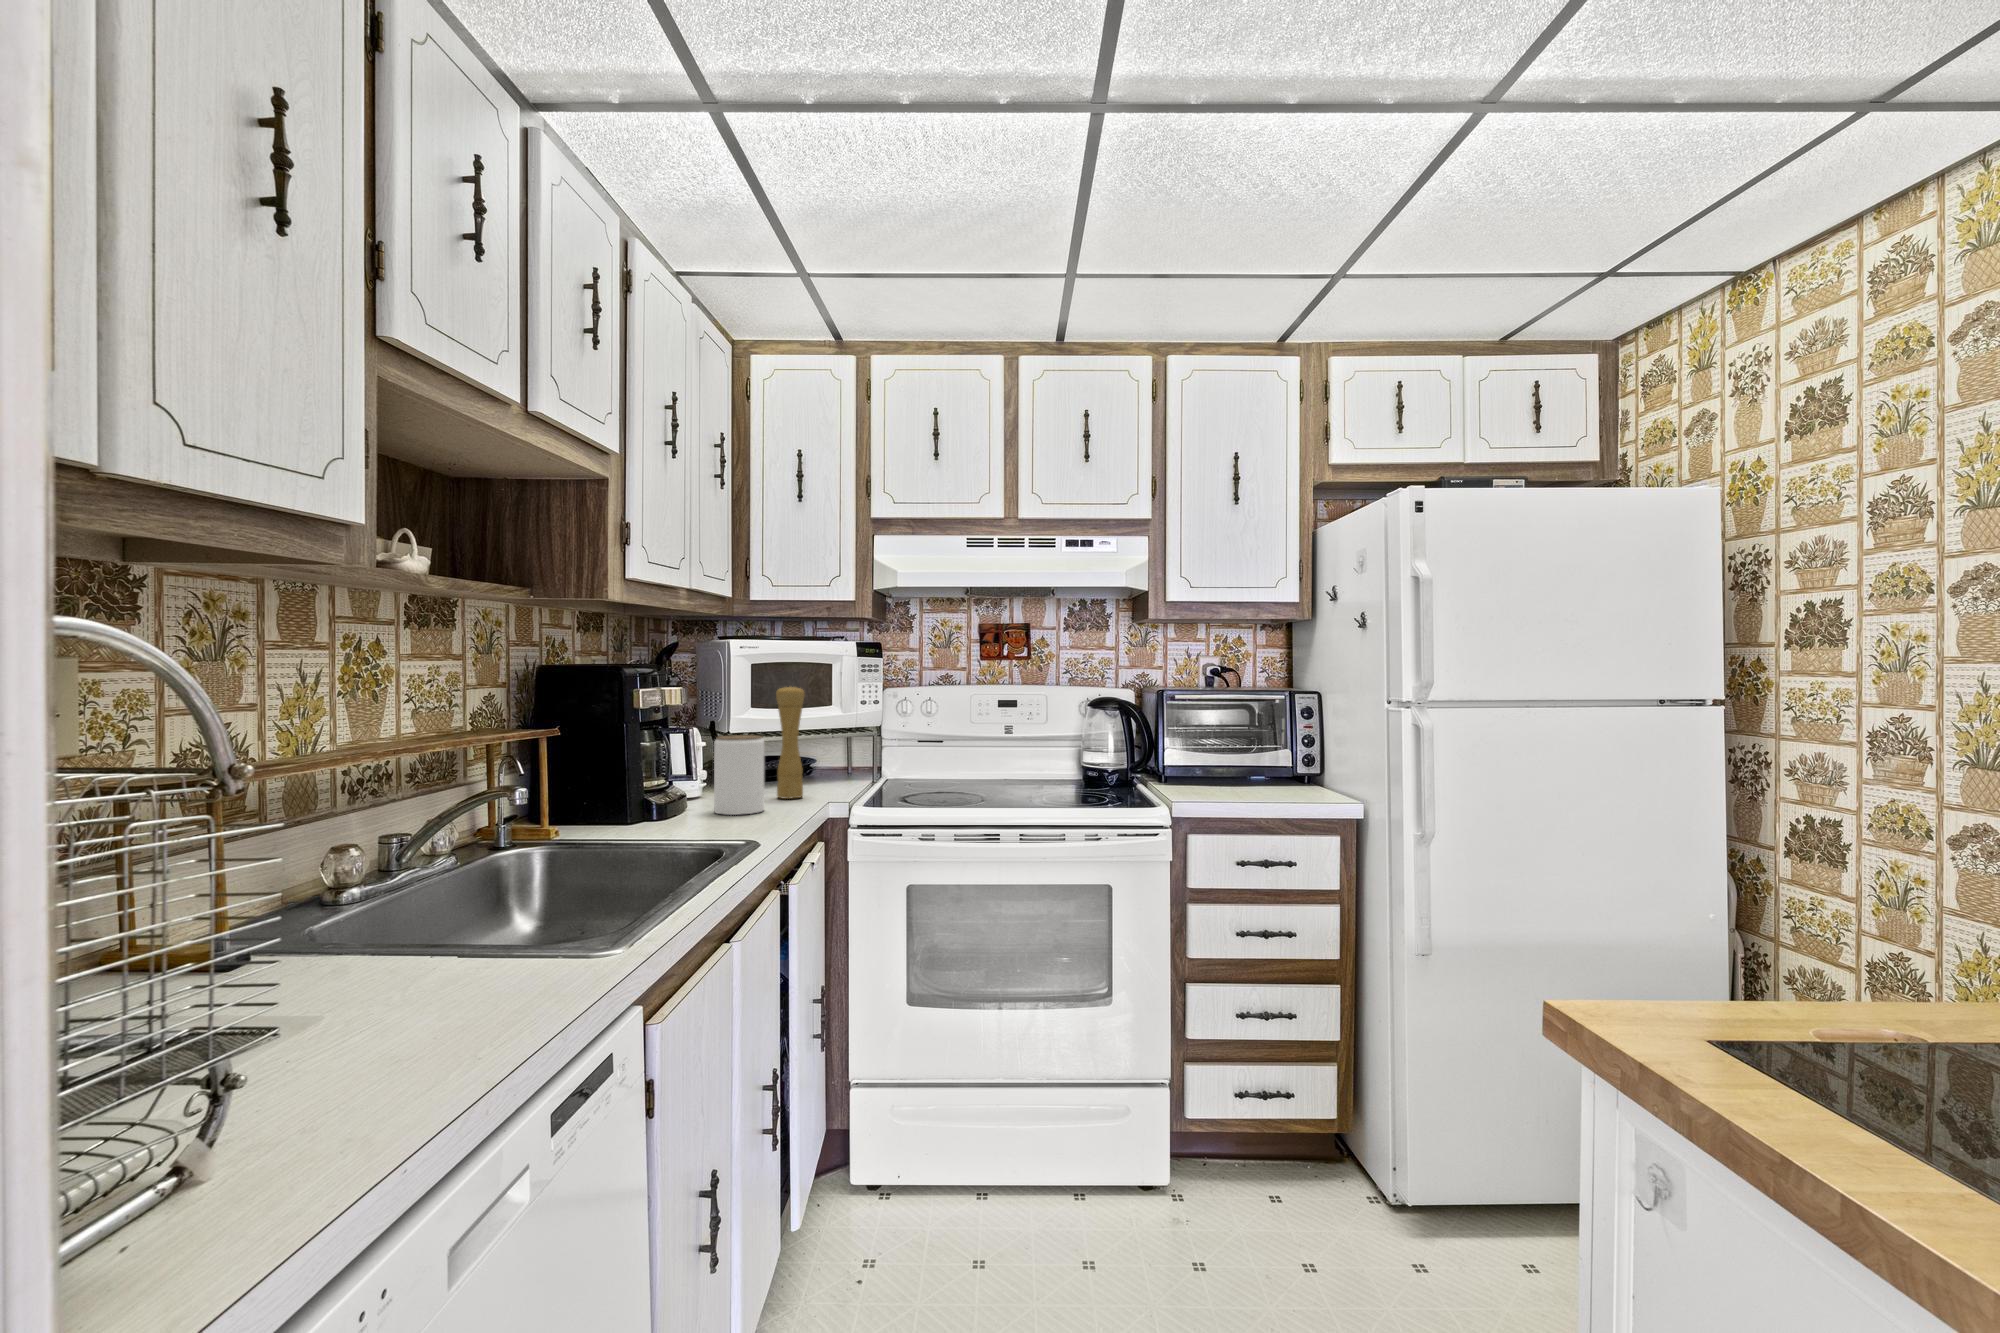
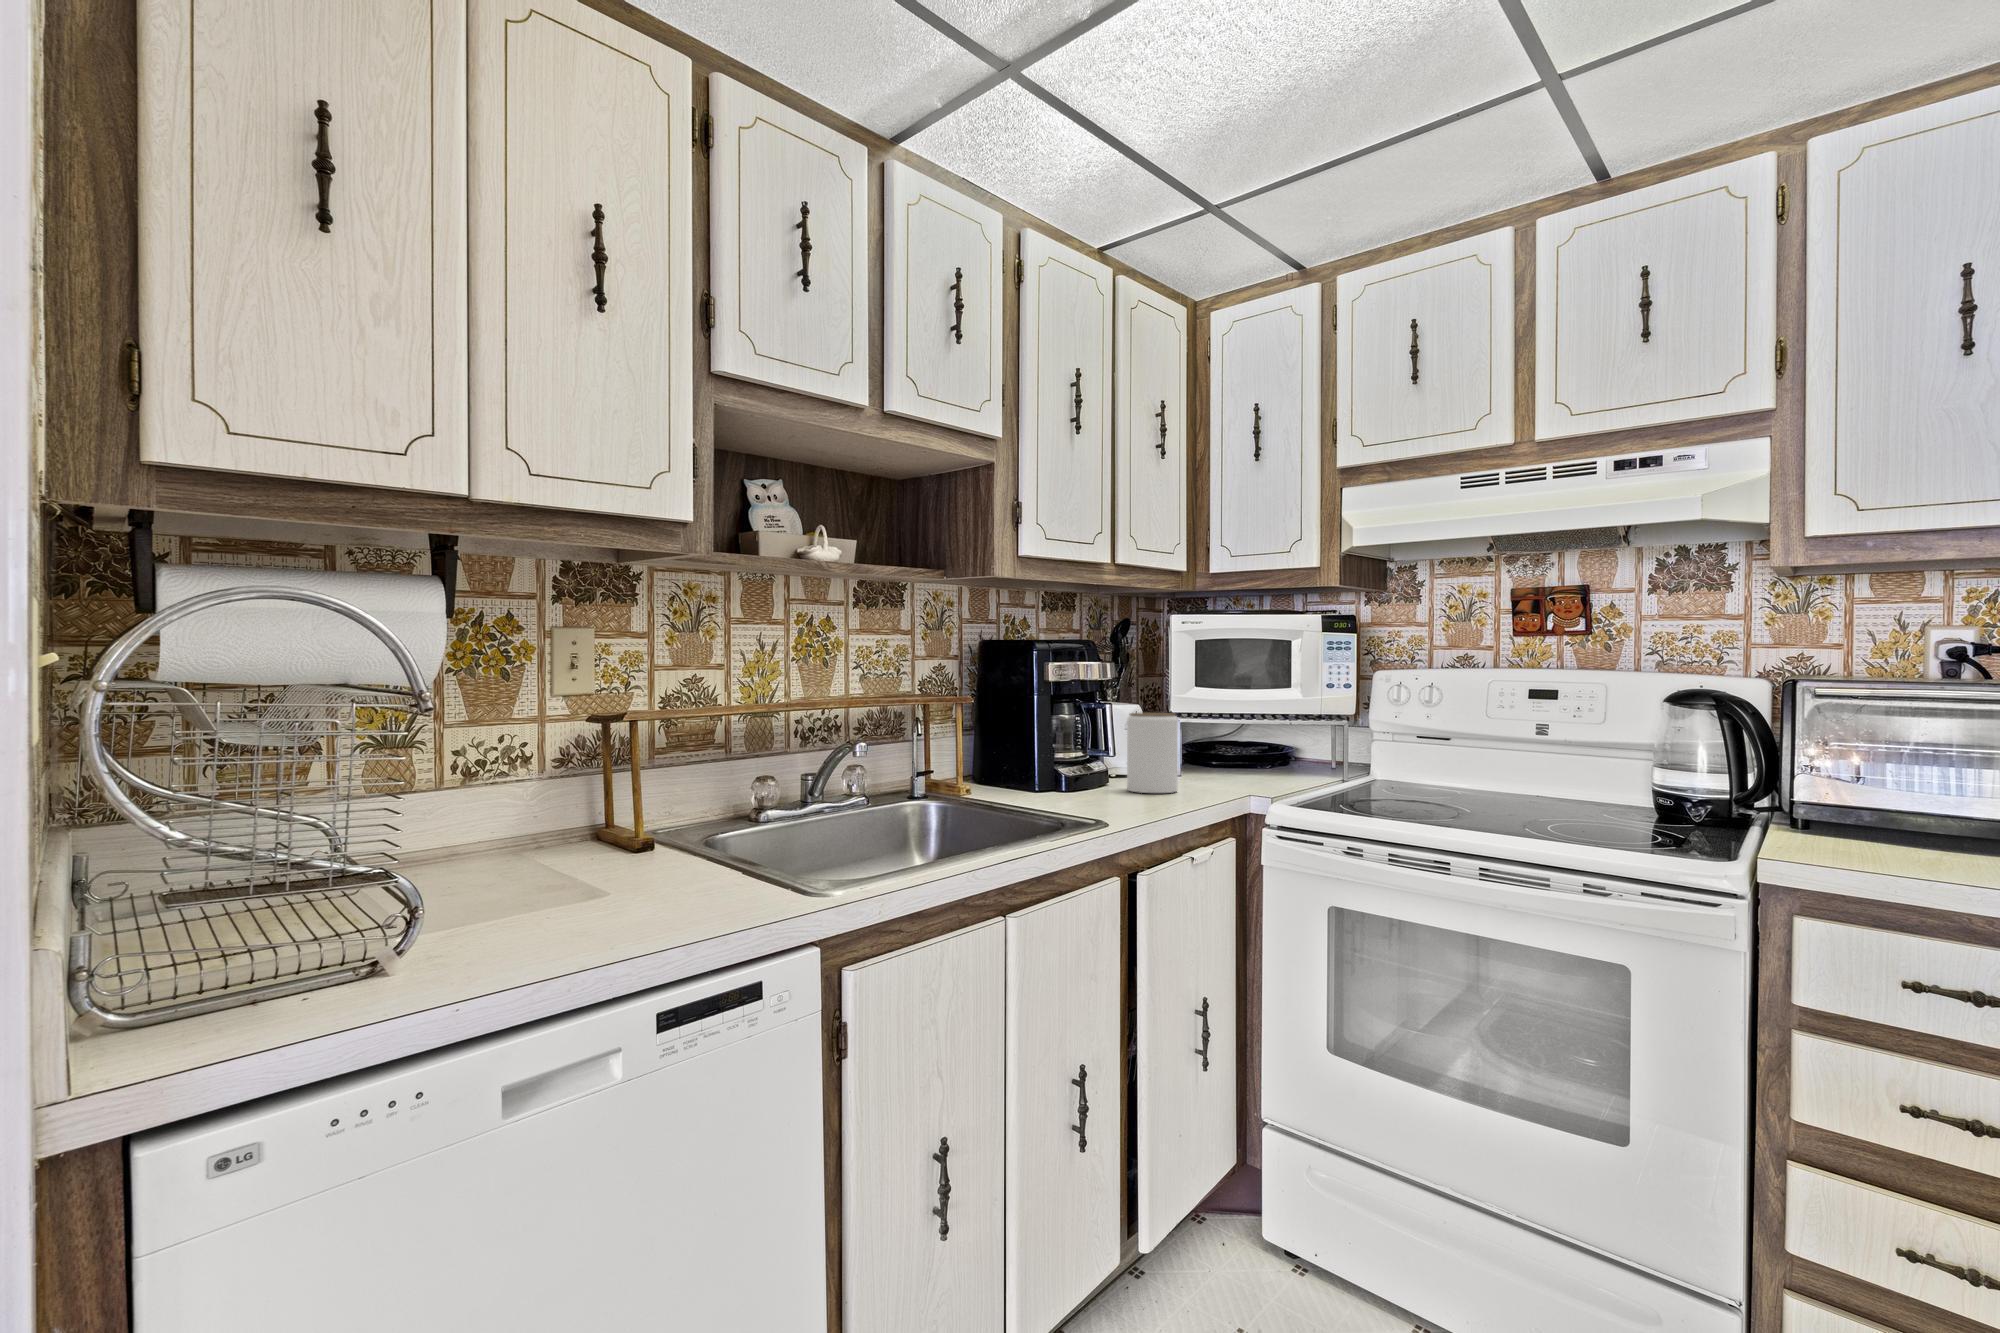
pepper mill: present [776,686,805,799] -> none [1212,662,1243,785]

